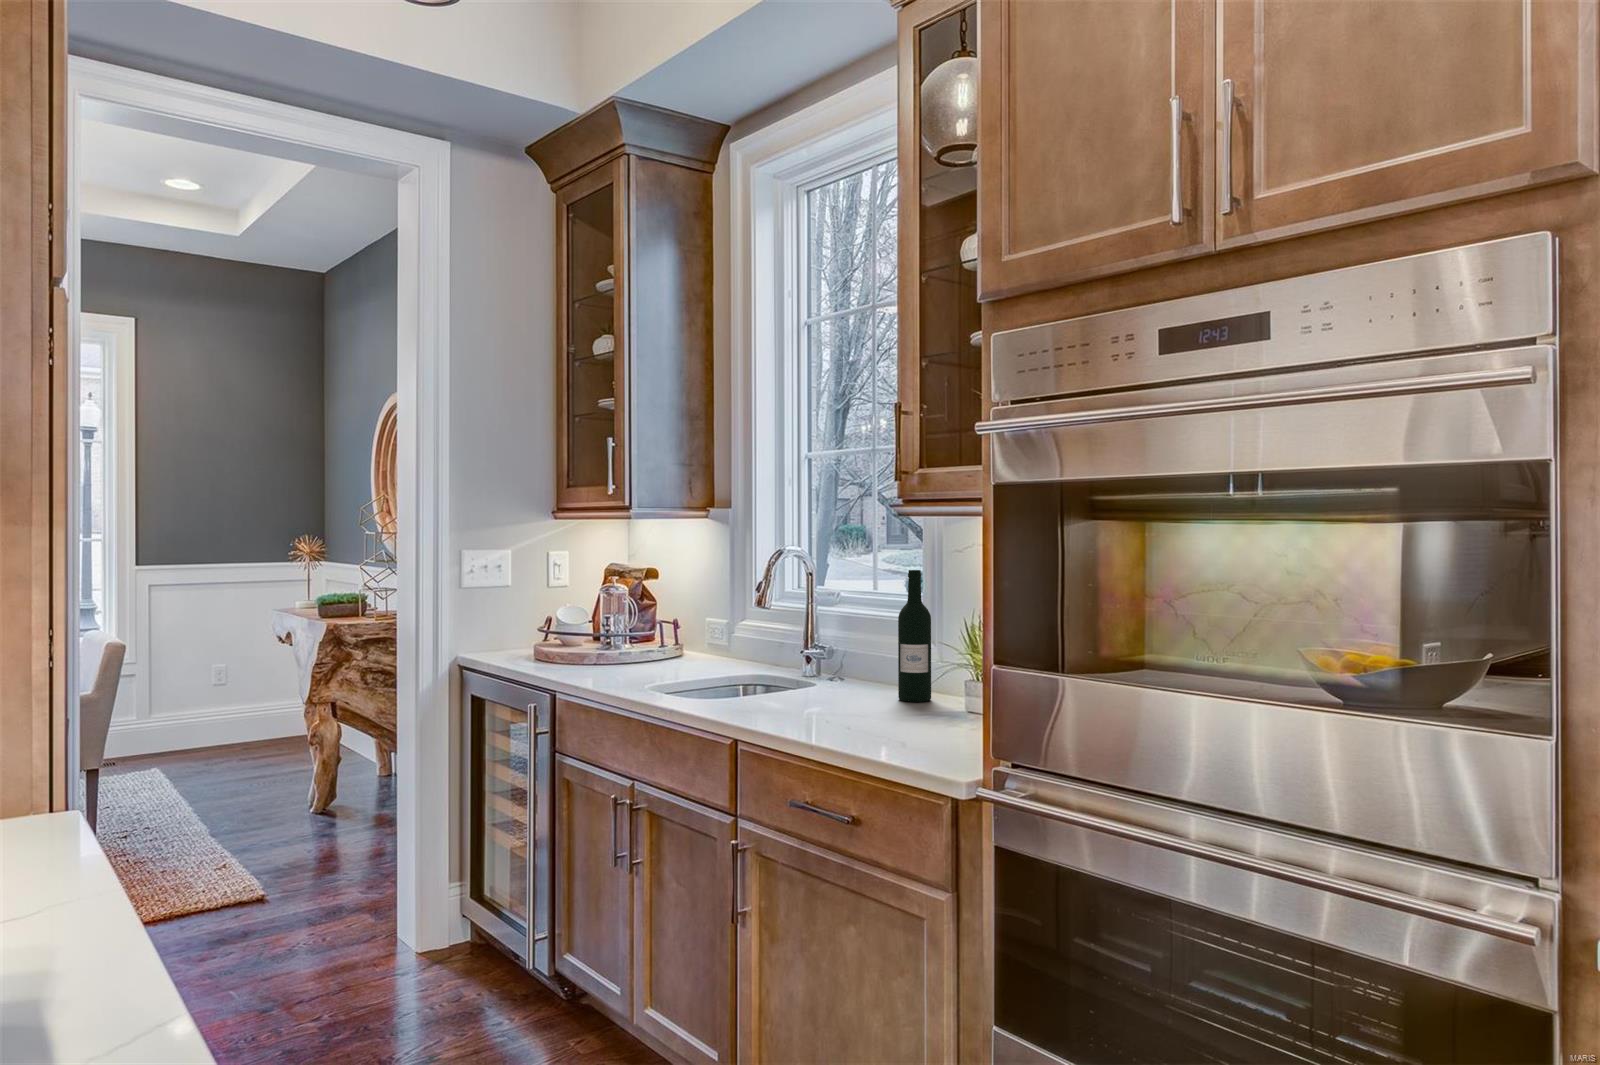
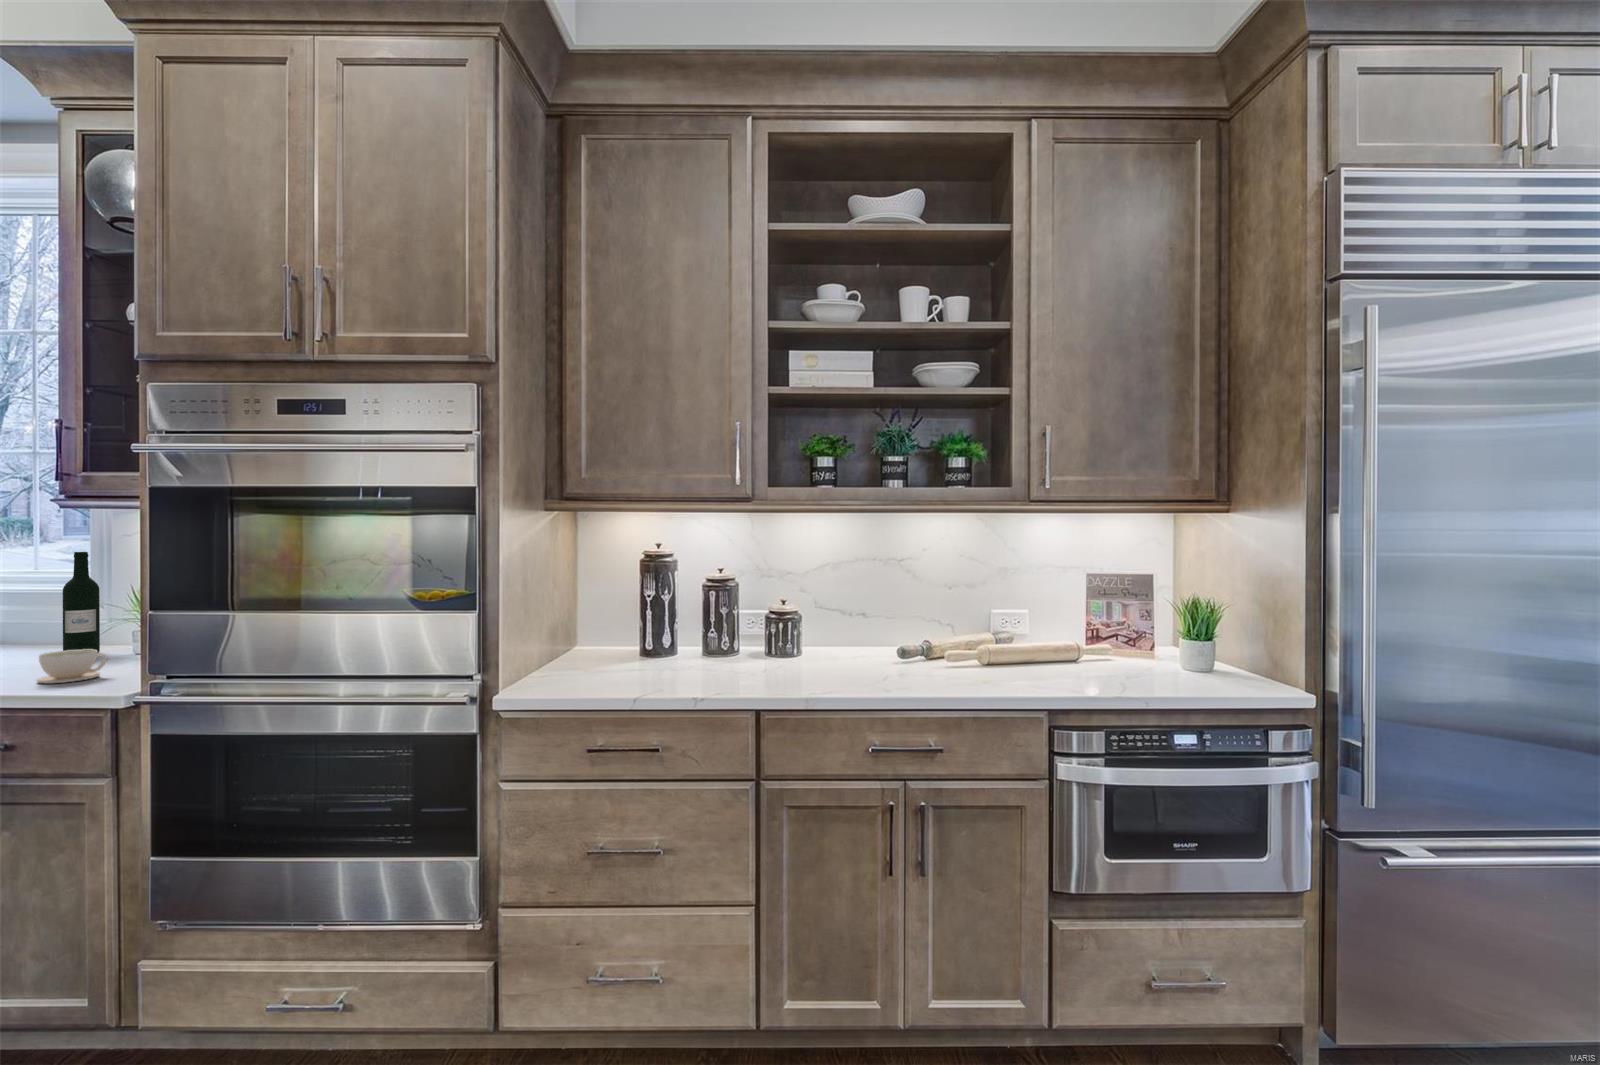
coffee cup: none [879,702,944,746] -> present [37,649,107,683]

